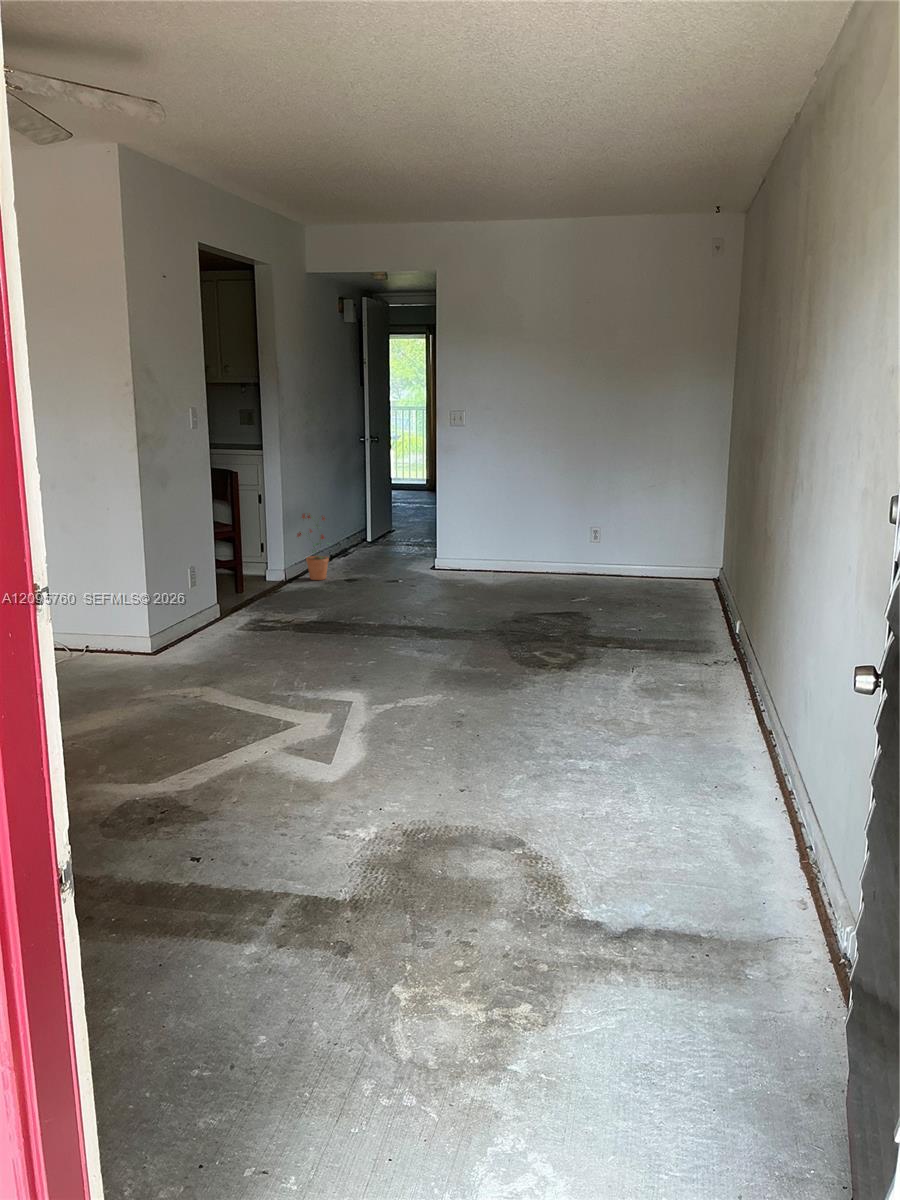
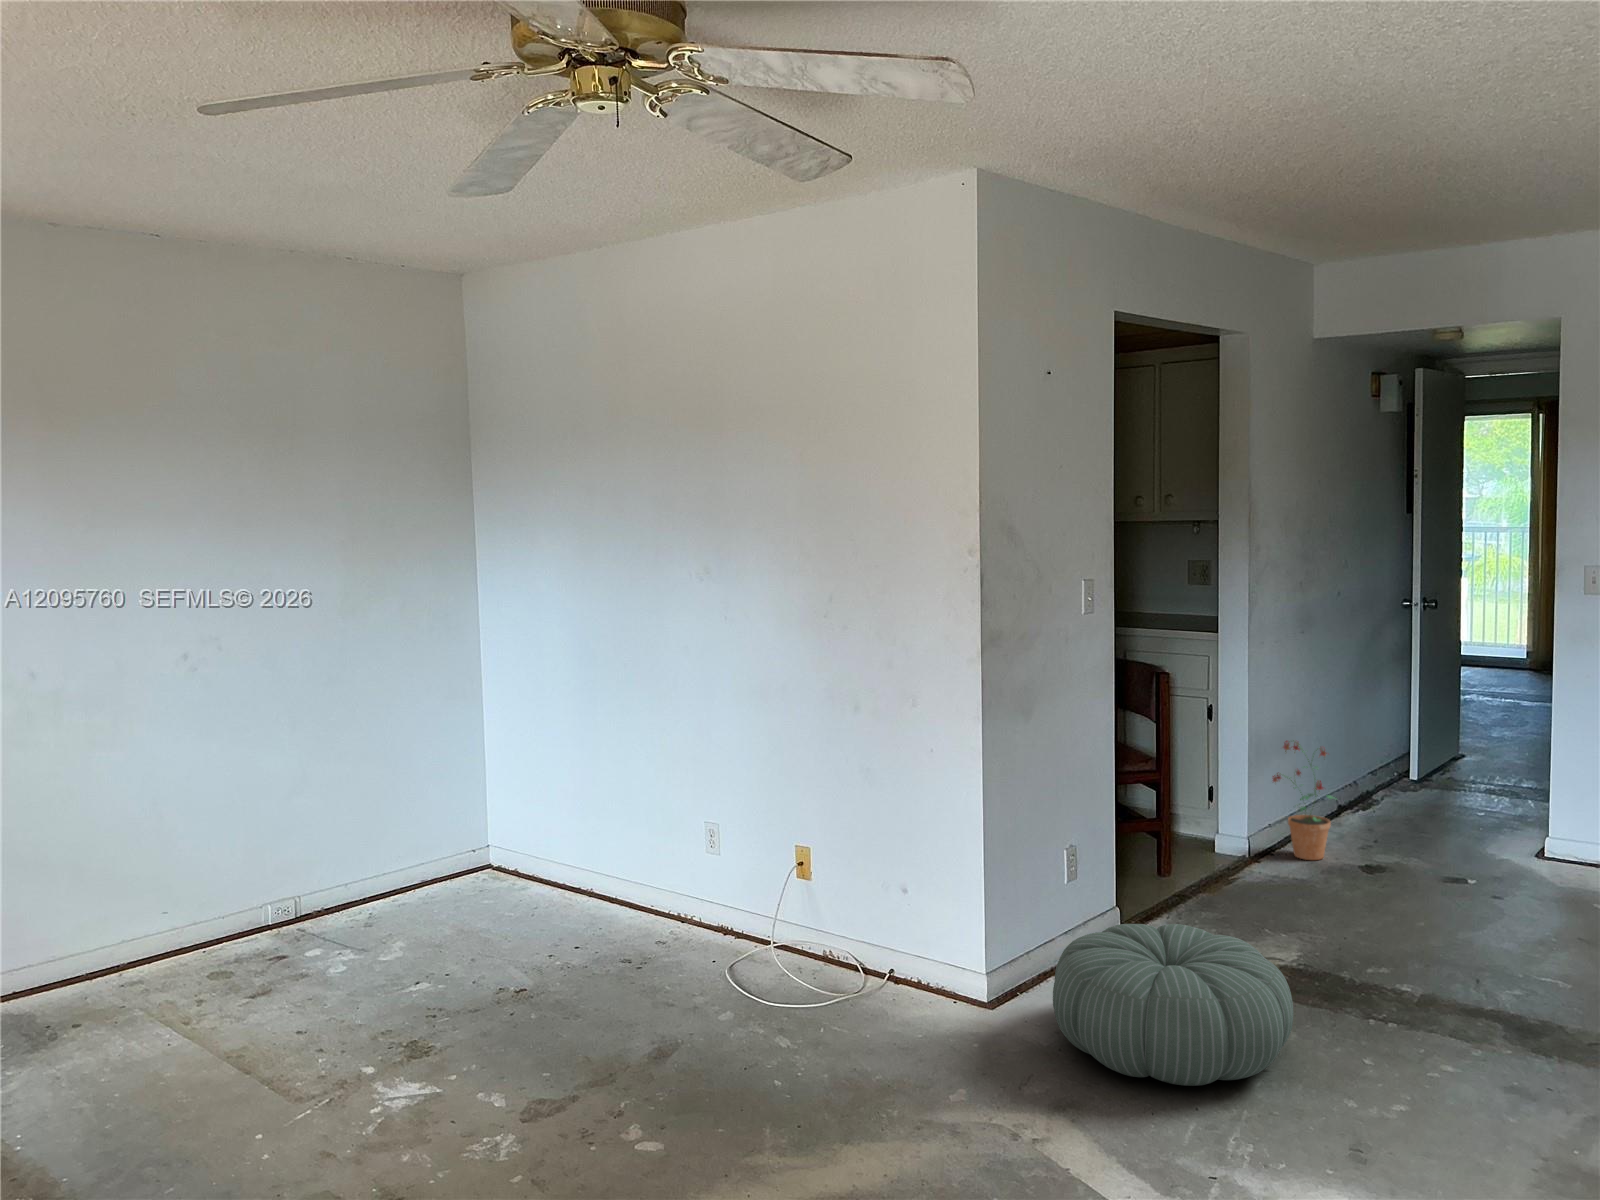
pouf: none [193,596,320,668] -> present [1053,924,1293,1086]

